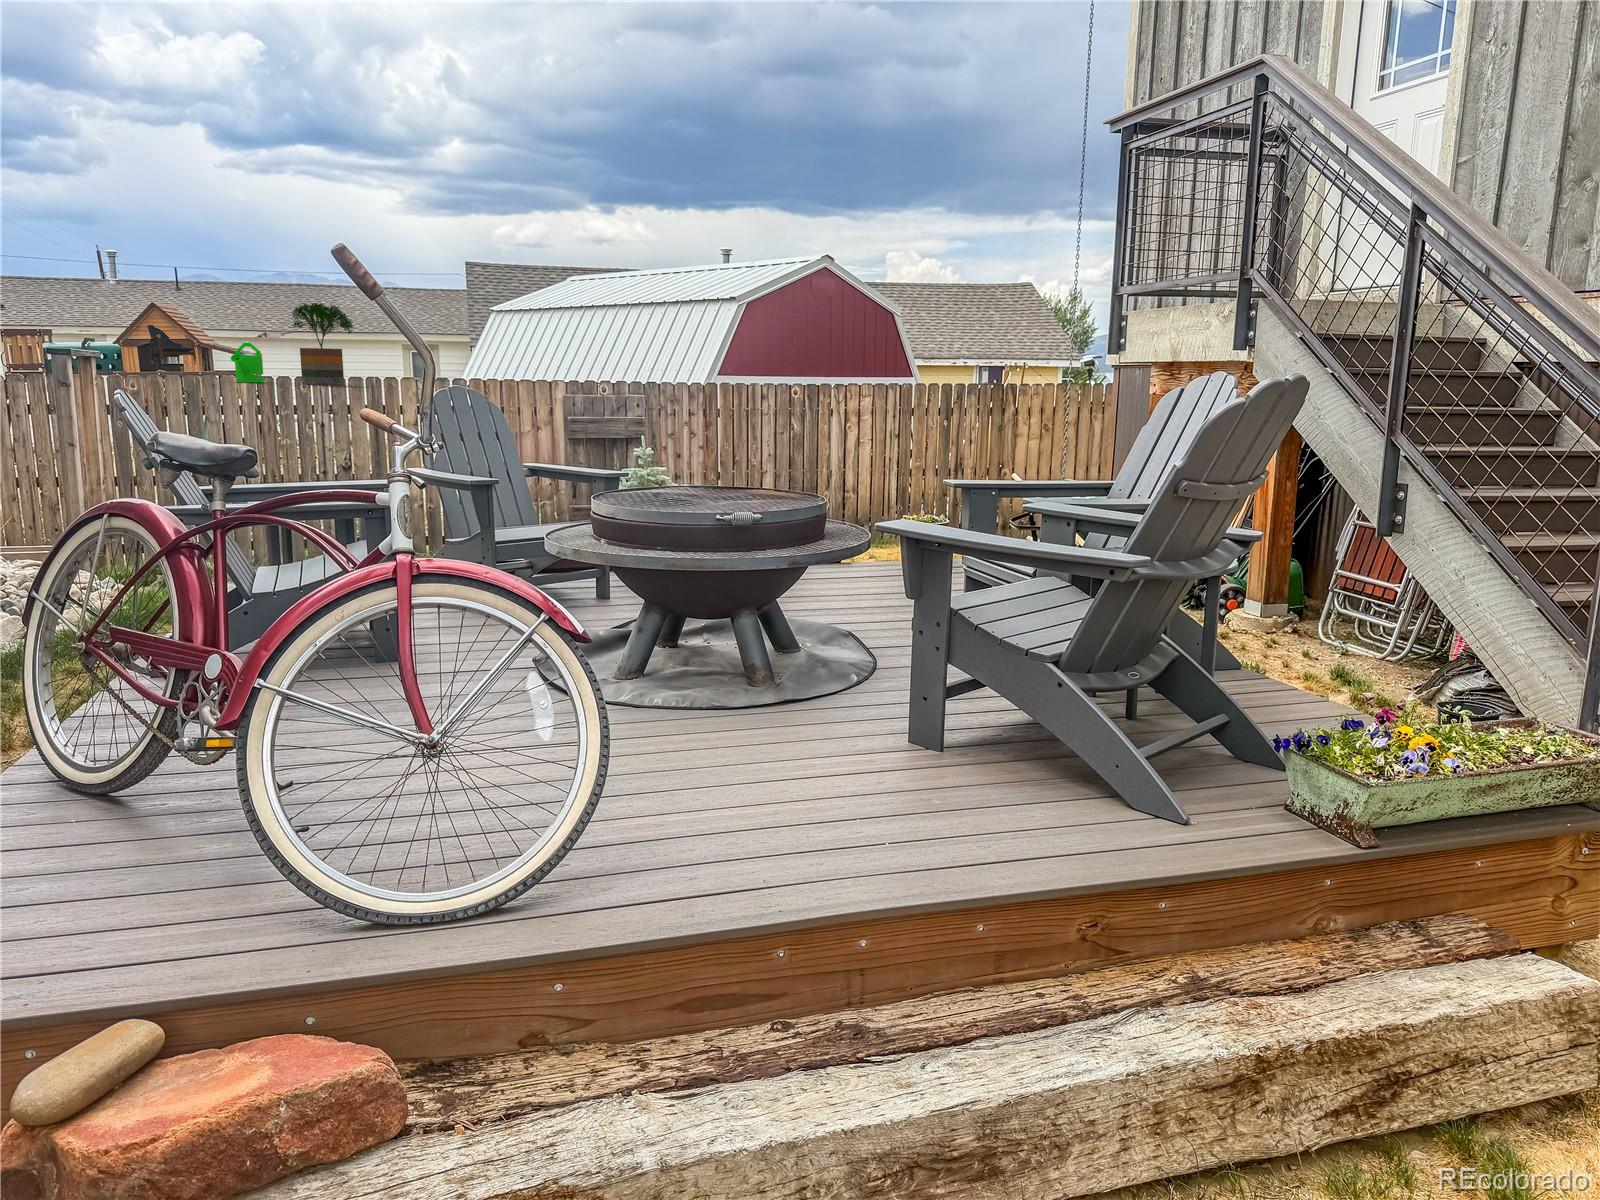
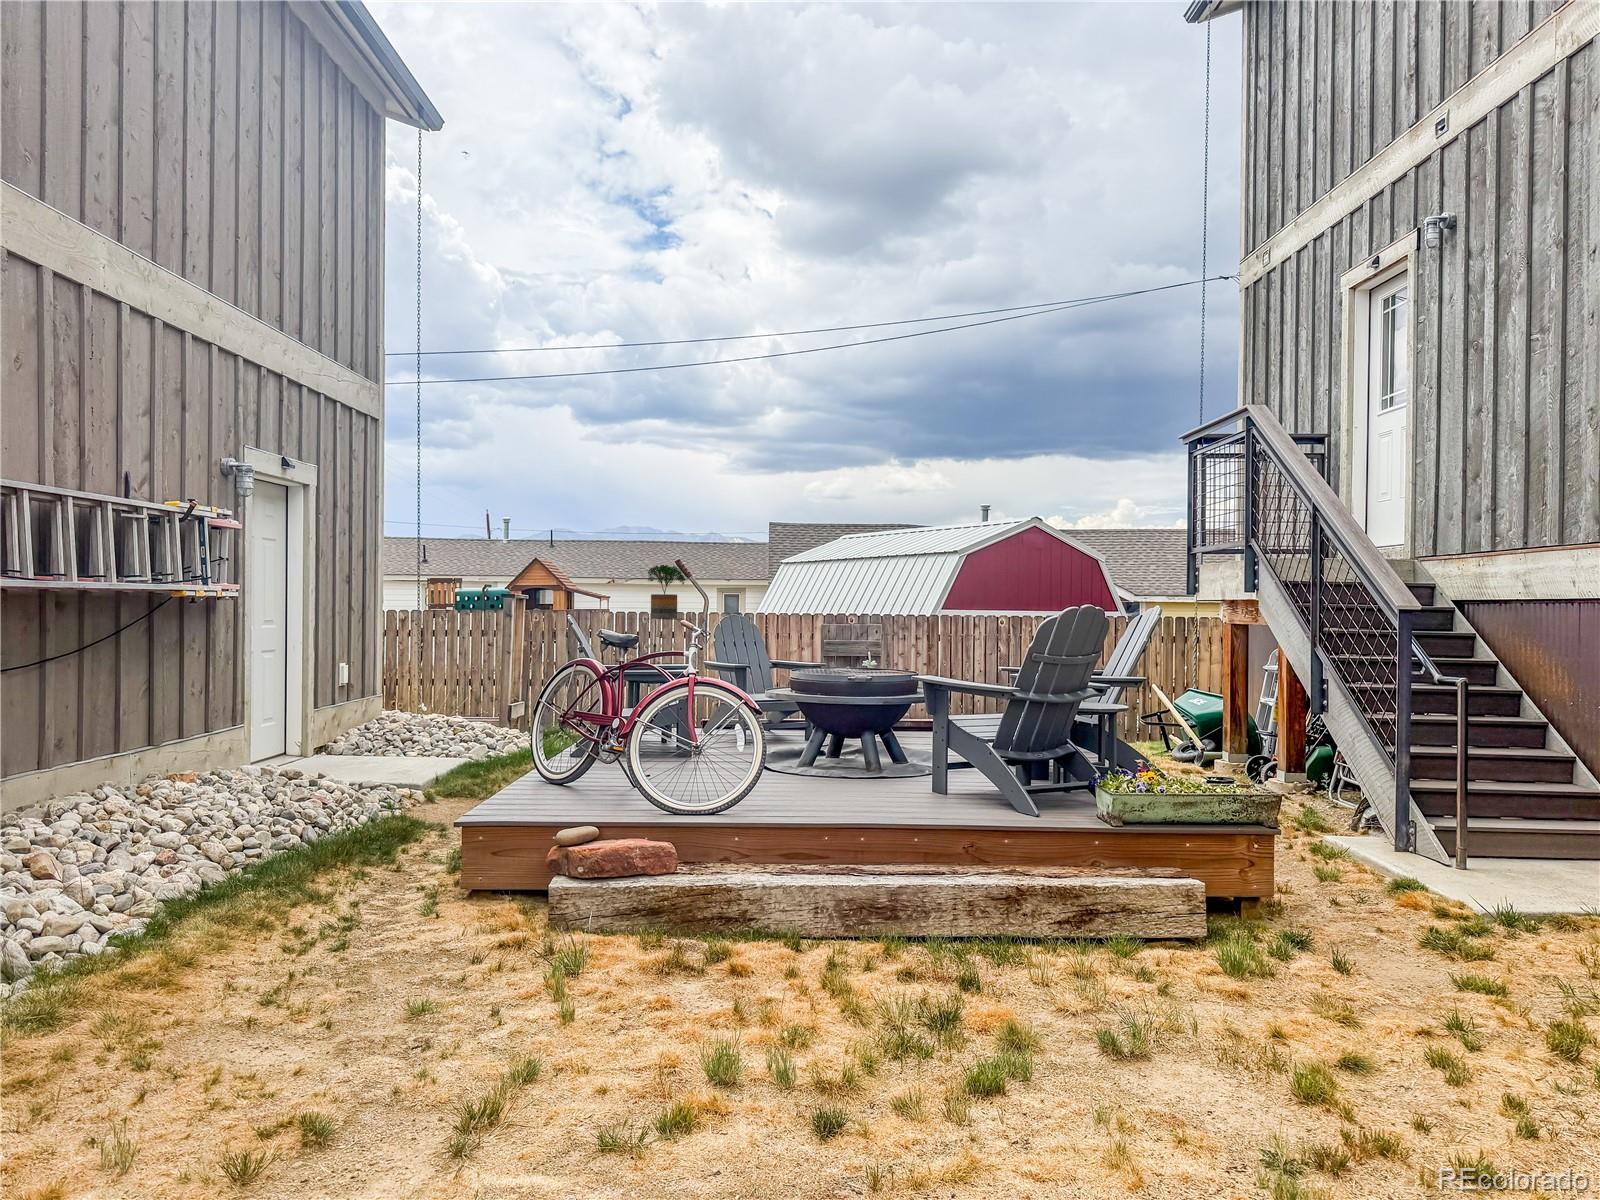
lounge chair: present [147,325,196,365] -> none [529,574,563,606]
watering can: present [231,342,265,382] -> none [608,591,628,617]

